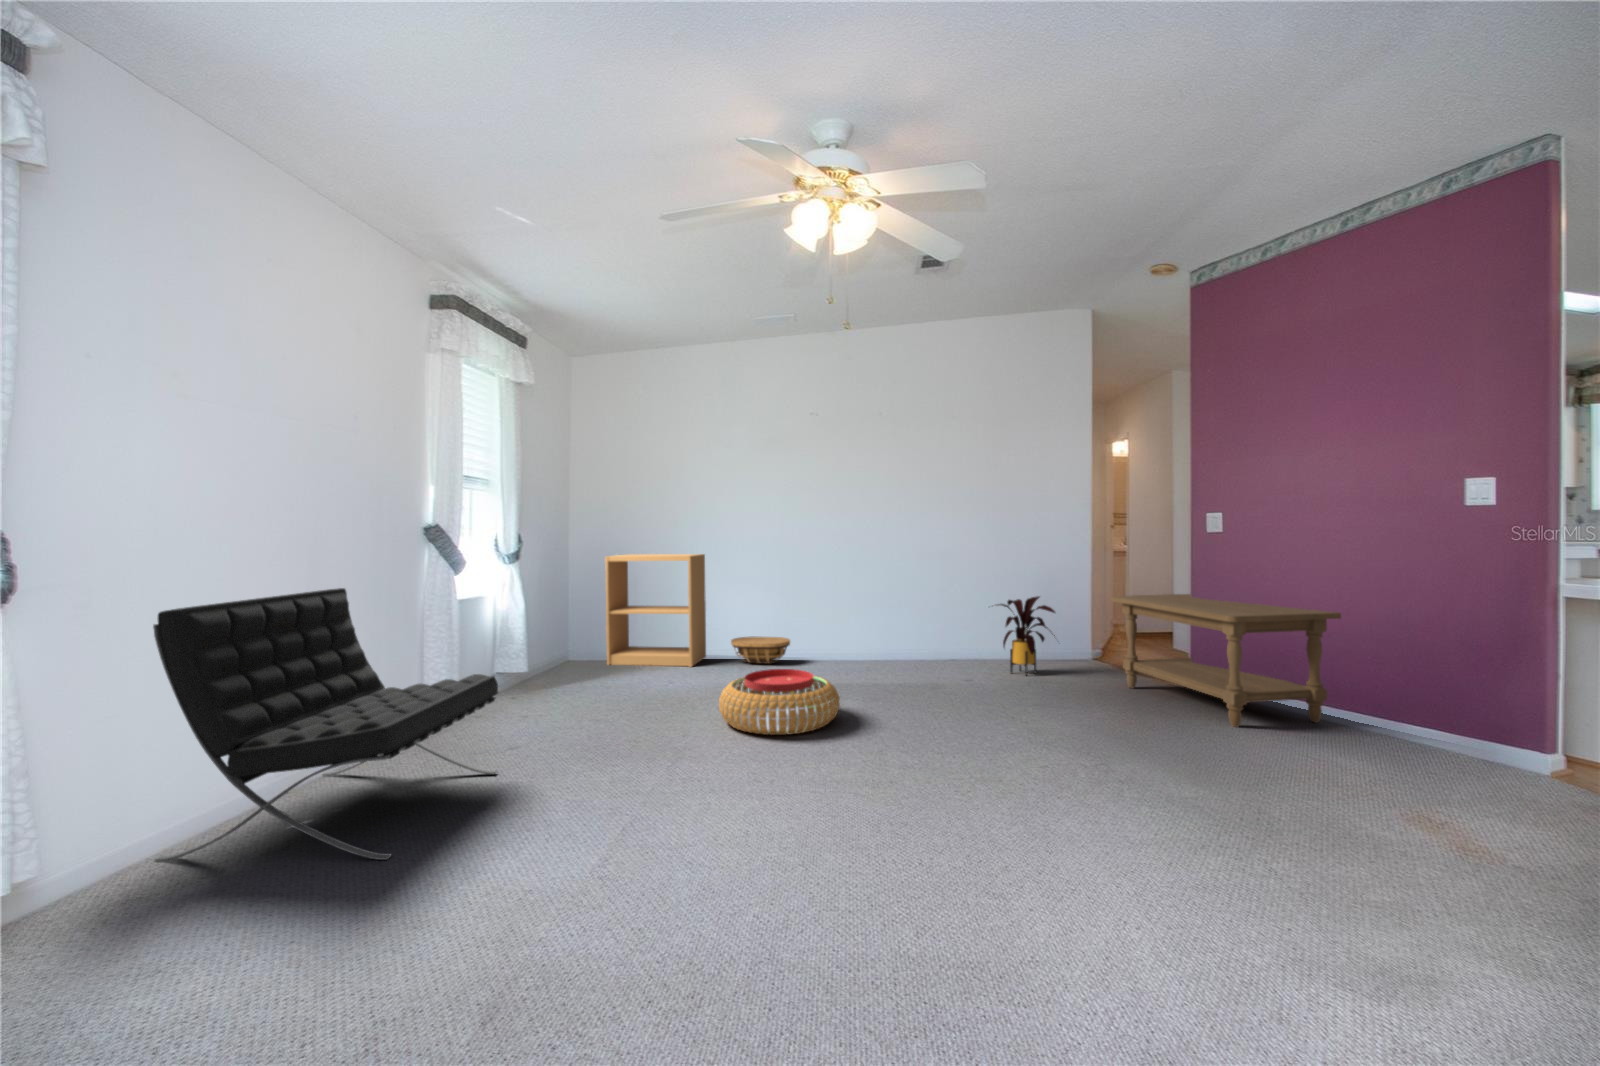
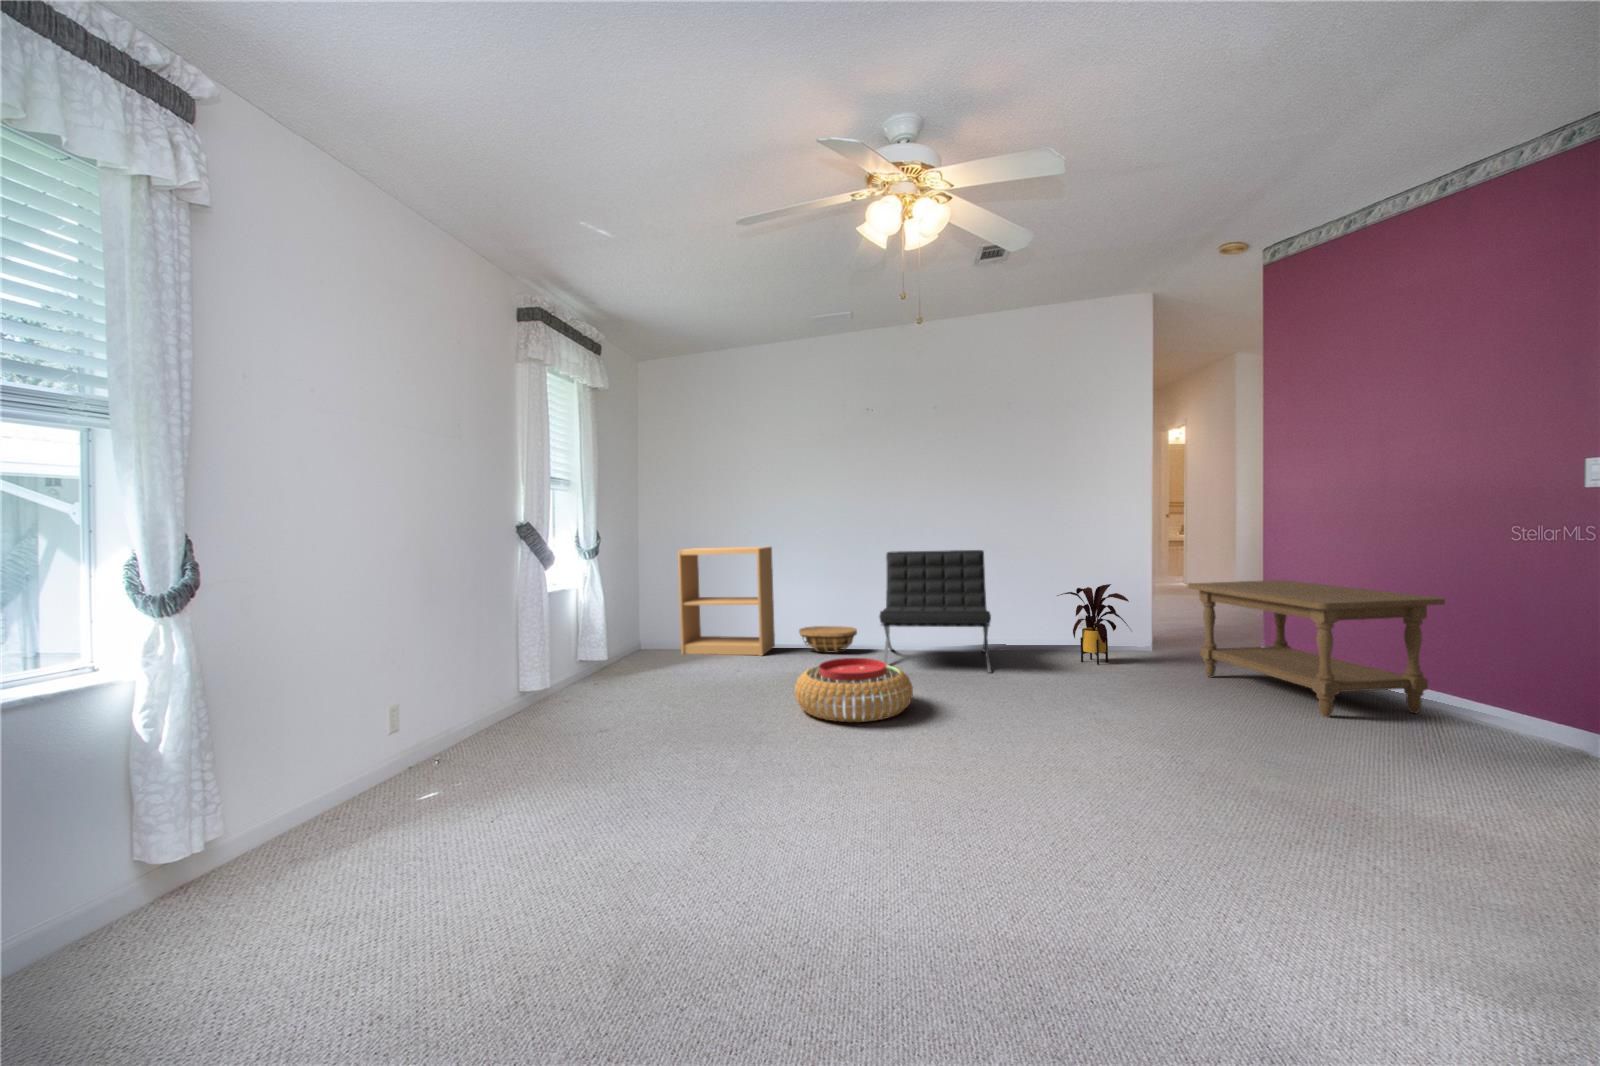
lounge chair: present [153,588,498,862] -> present [879,550,991,673]

